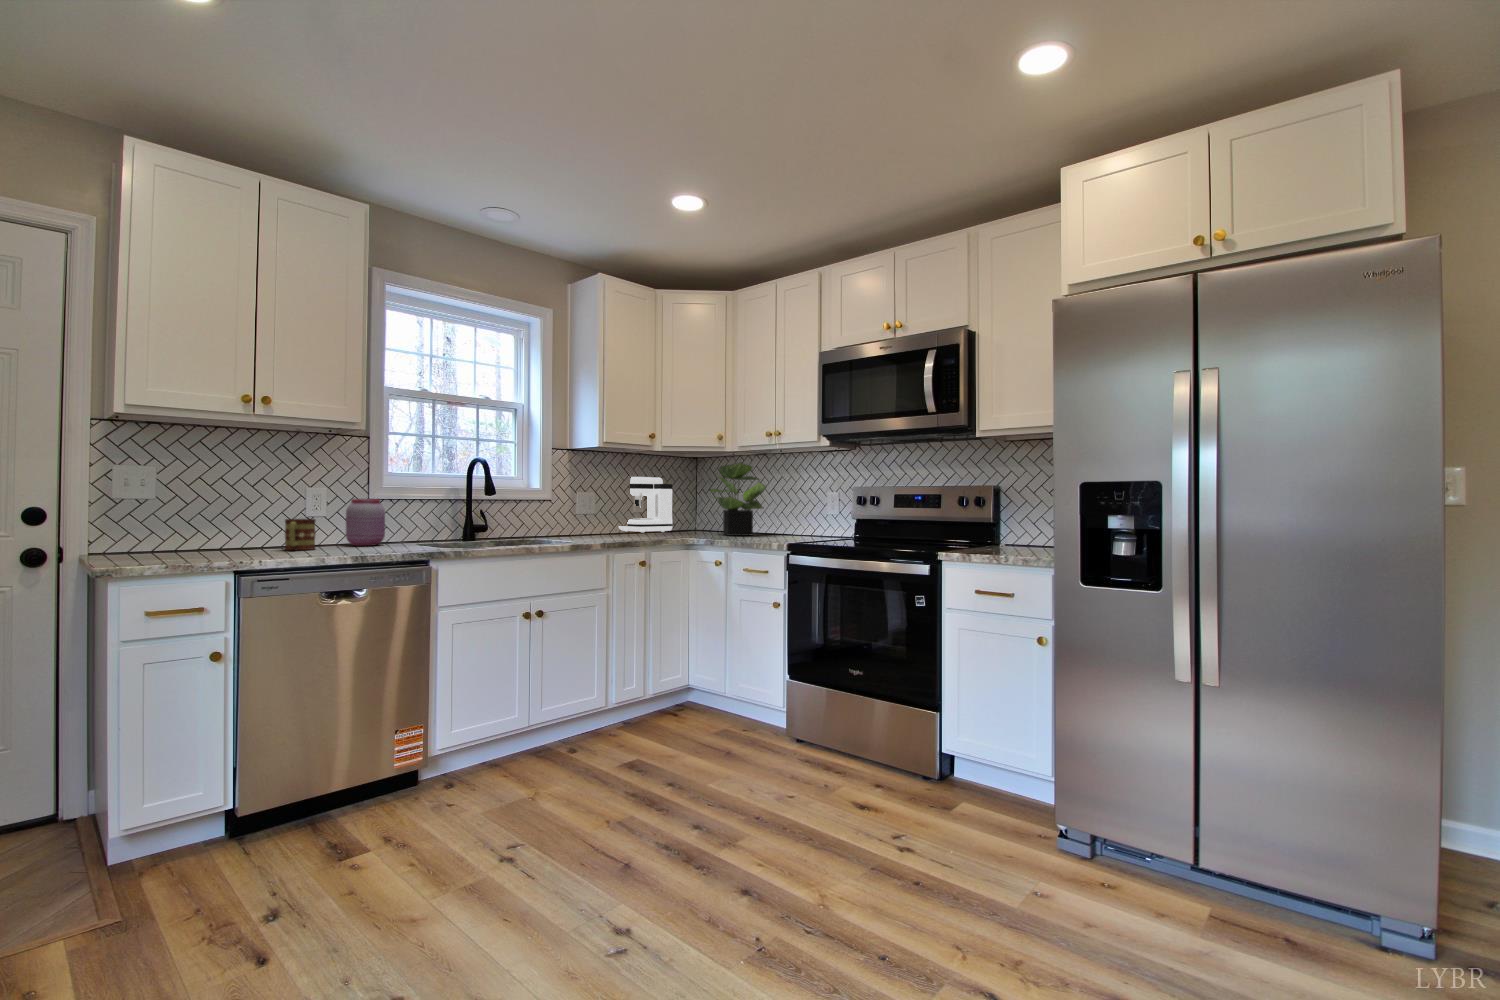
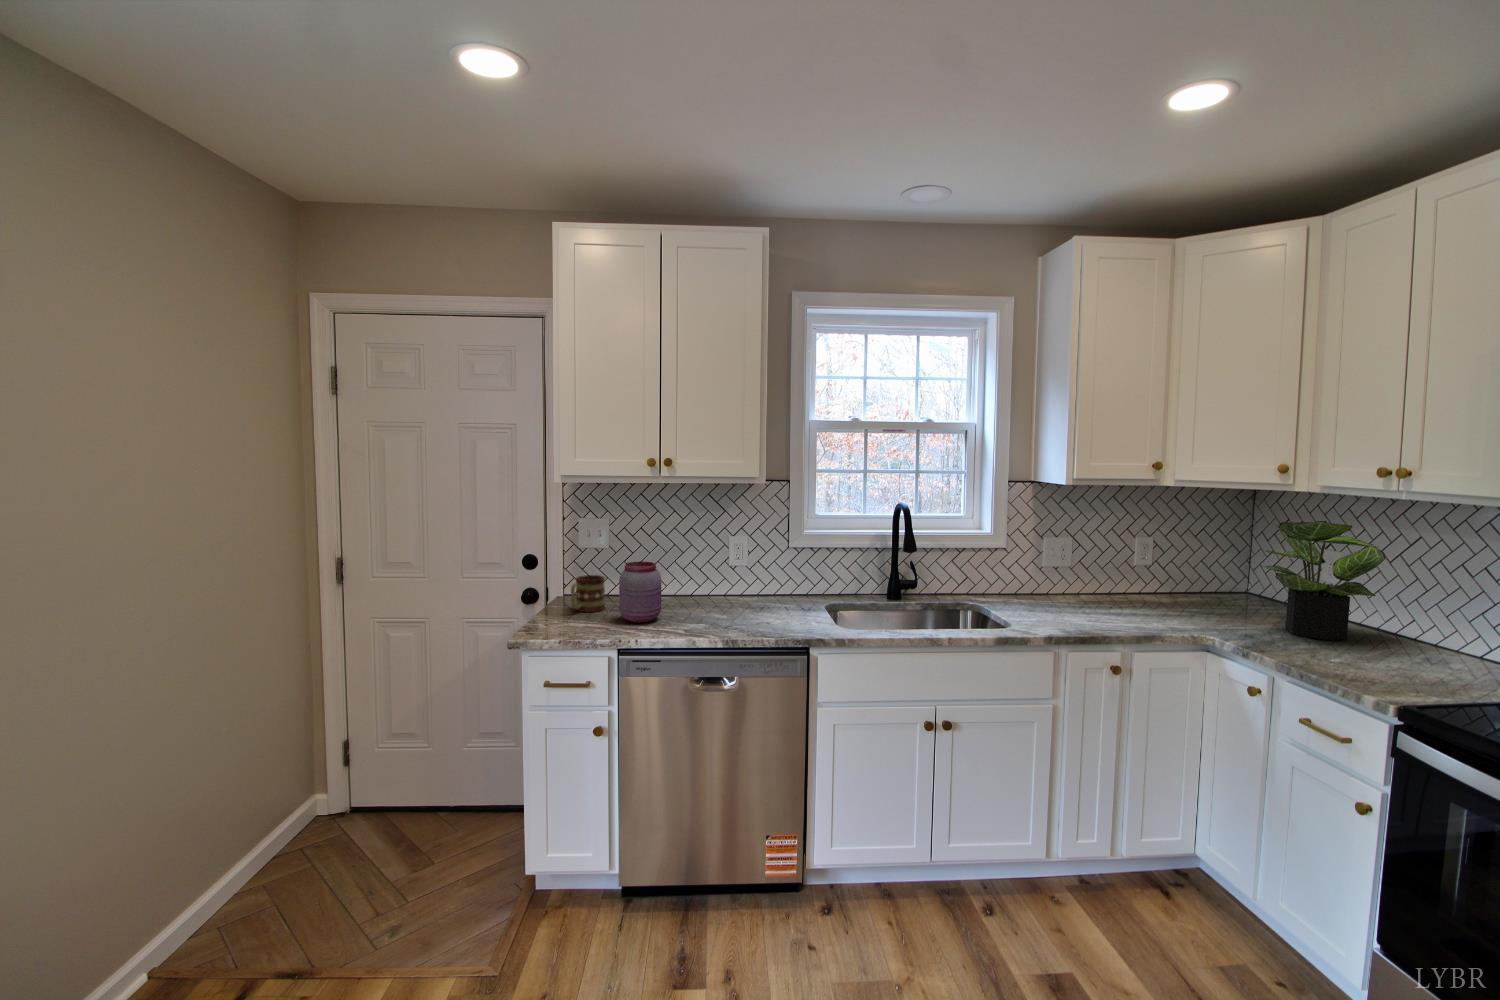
coffee maker: present [619,477,672,533] -> none [1100,514,1203,601]
jar: present [346,499,385,546] -> present [619,562,661,623]
mug: present [285,519,315,550] -> present [571,575,605,612]

